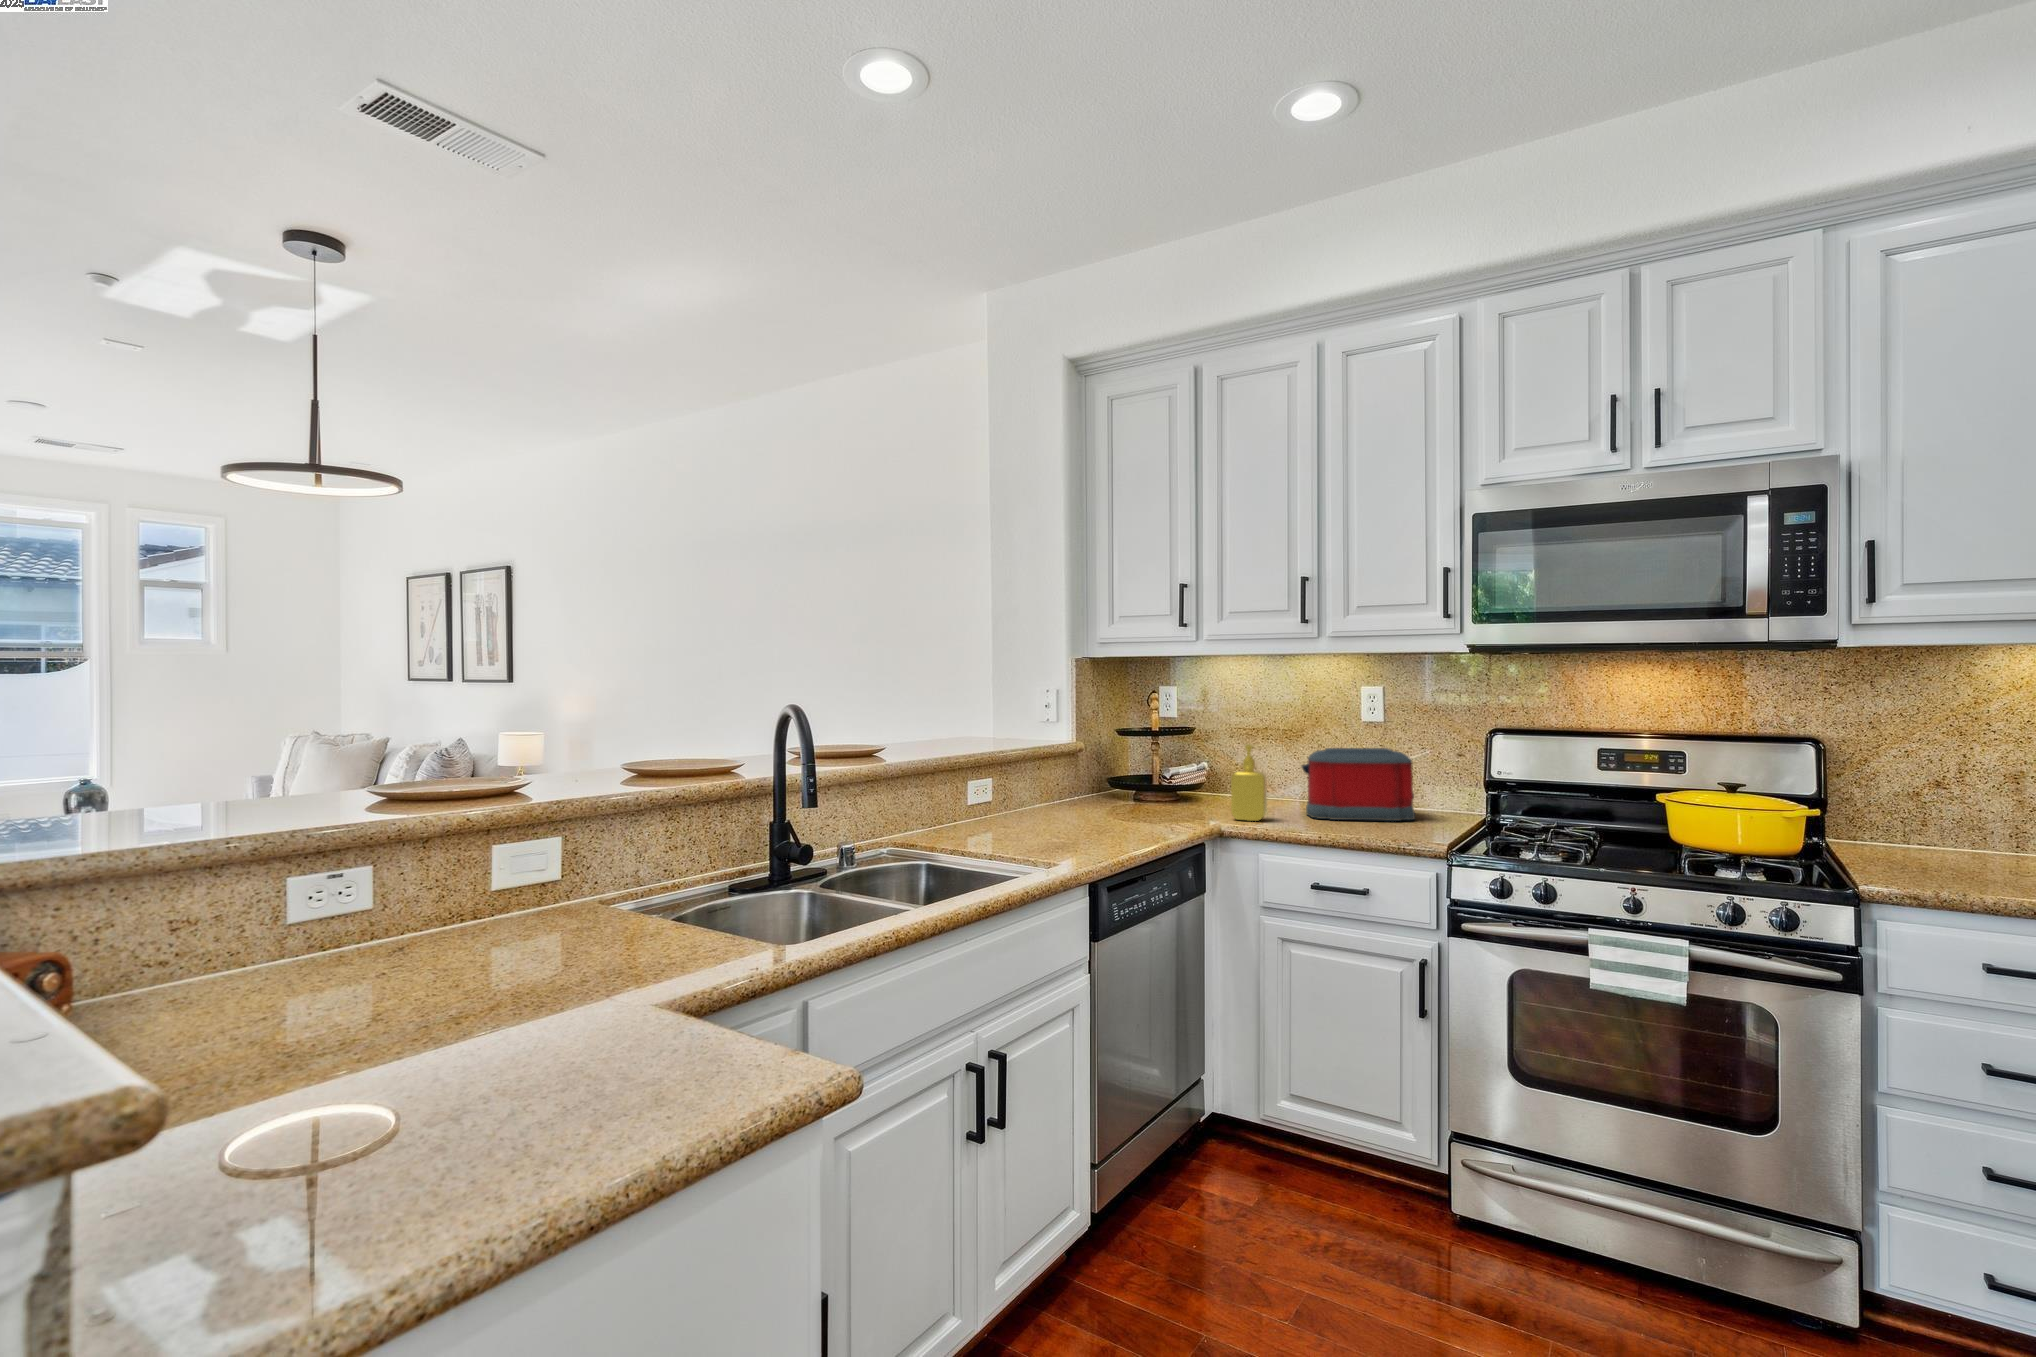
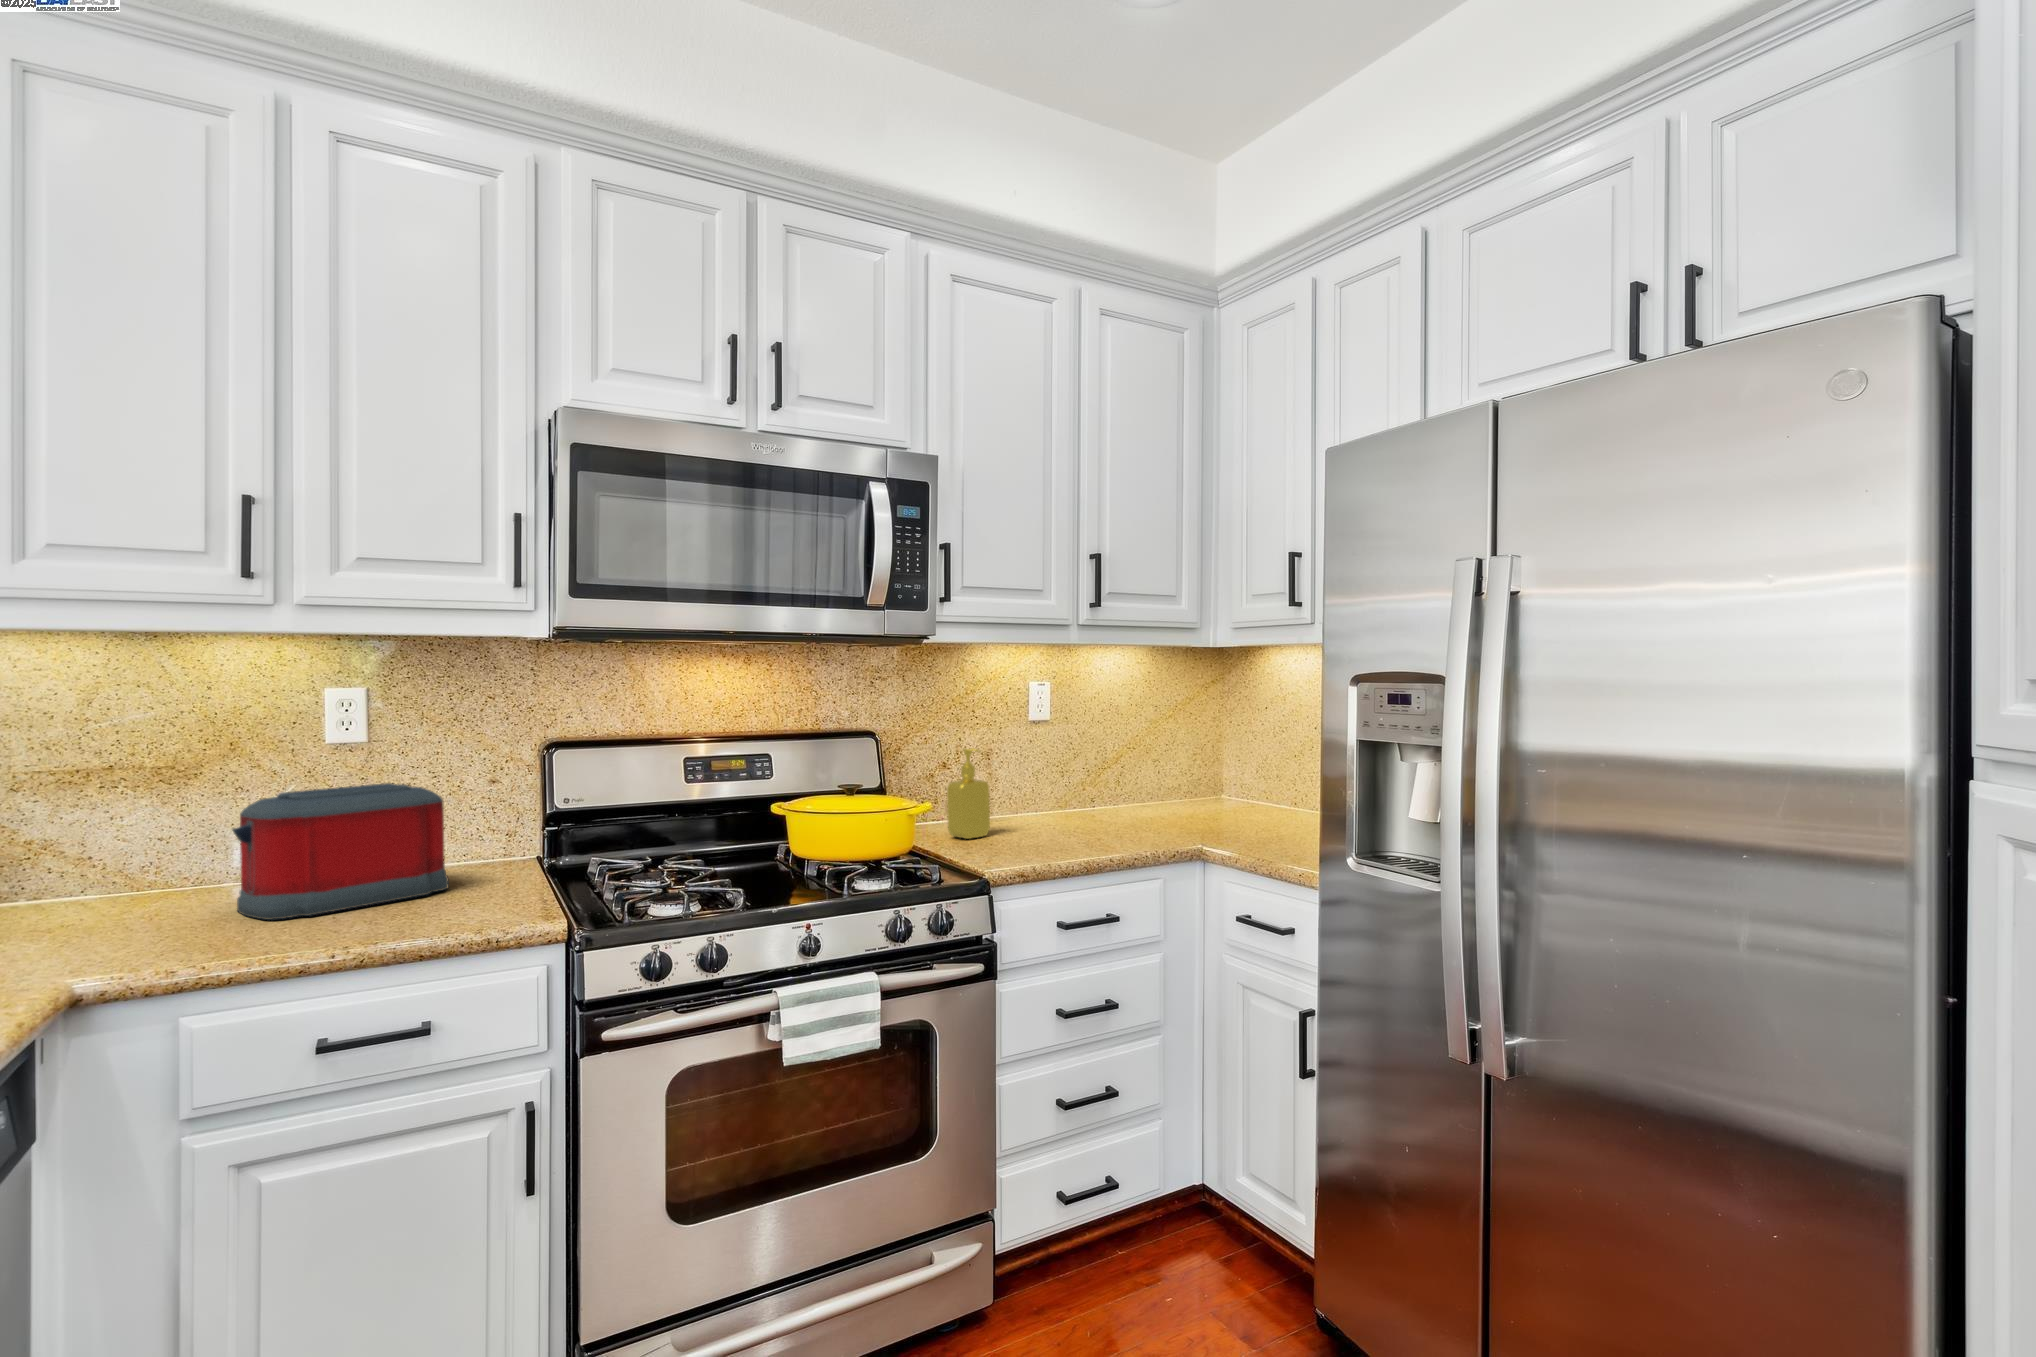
soap dispenser: present [1231,744,1267,821] -> present [947,748,990,839]

